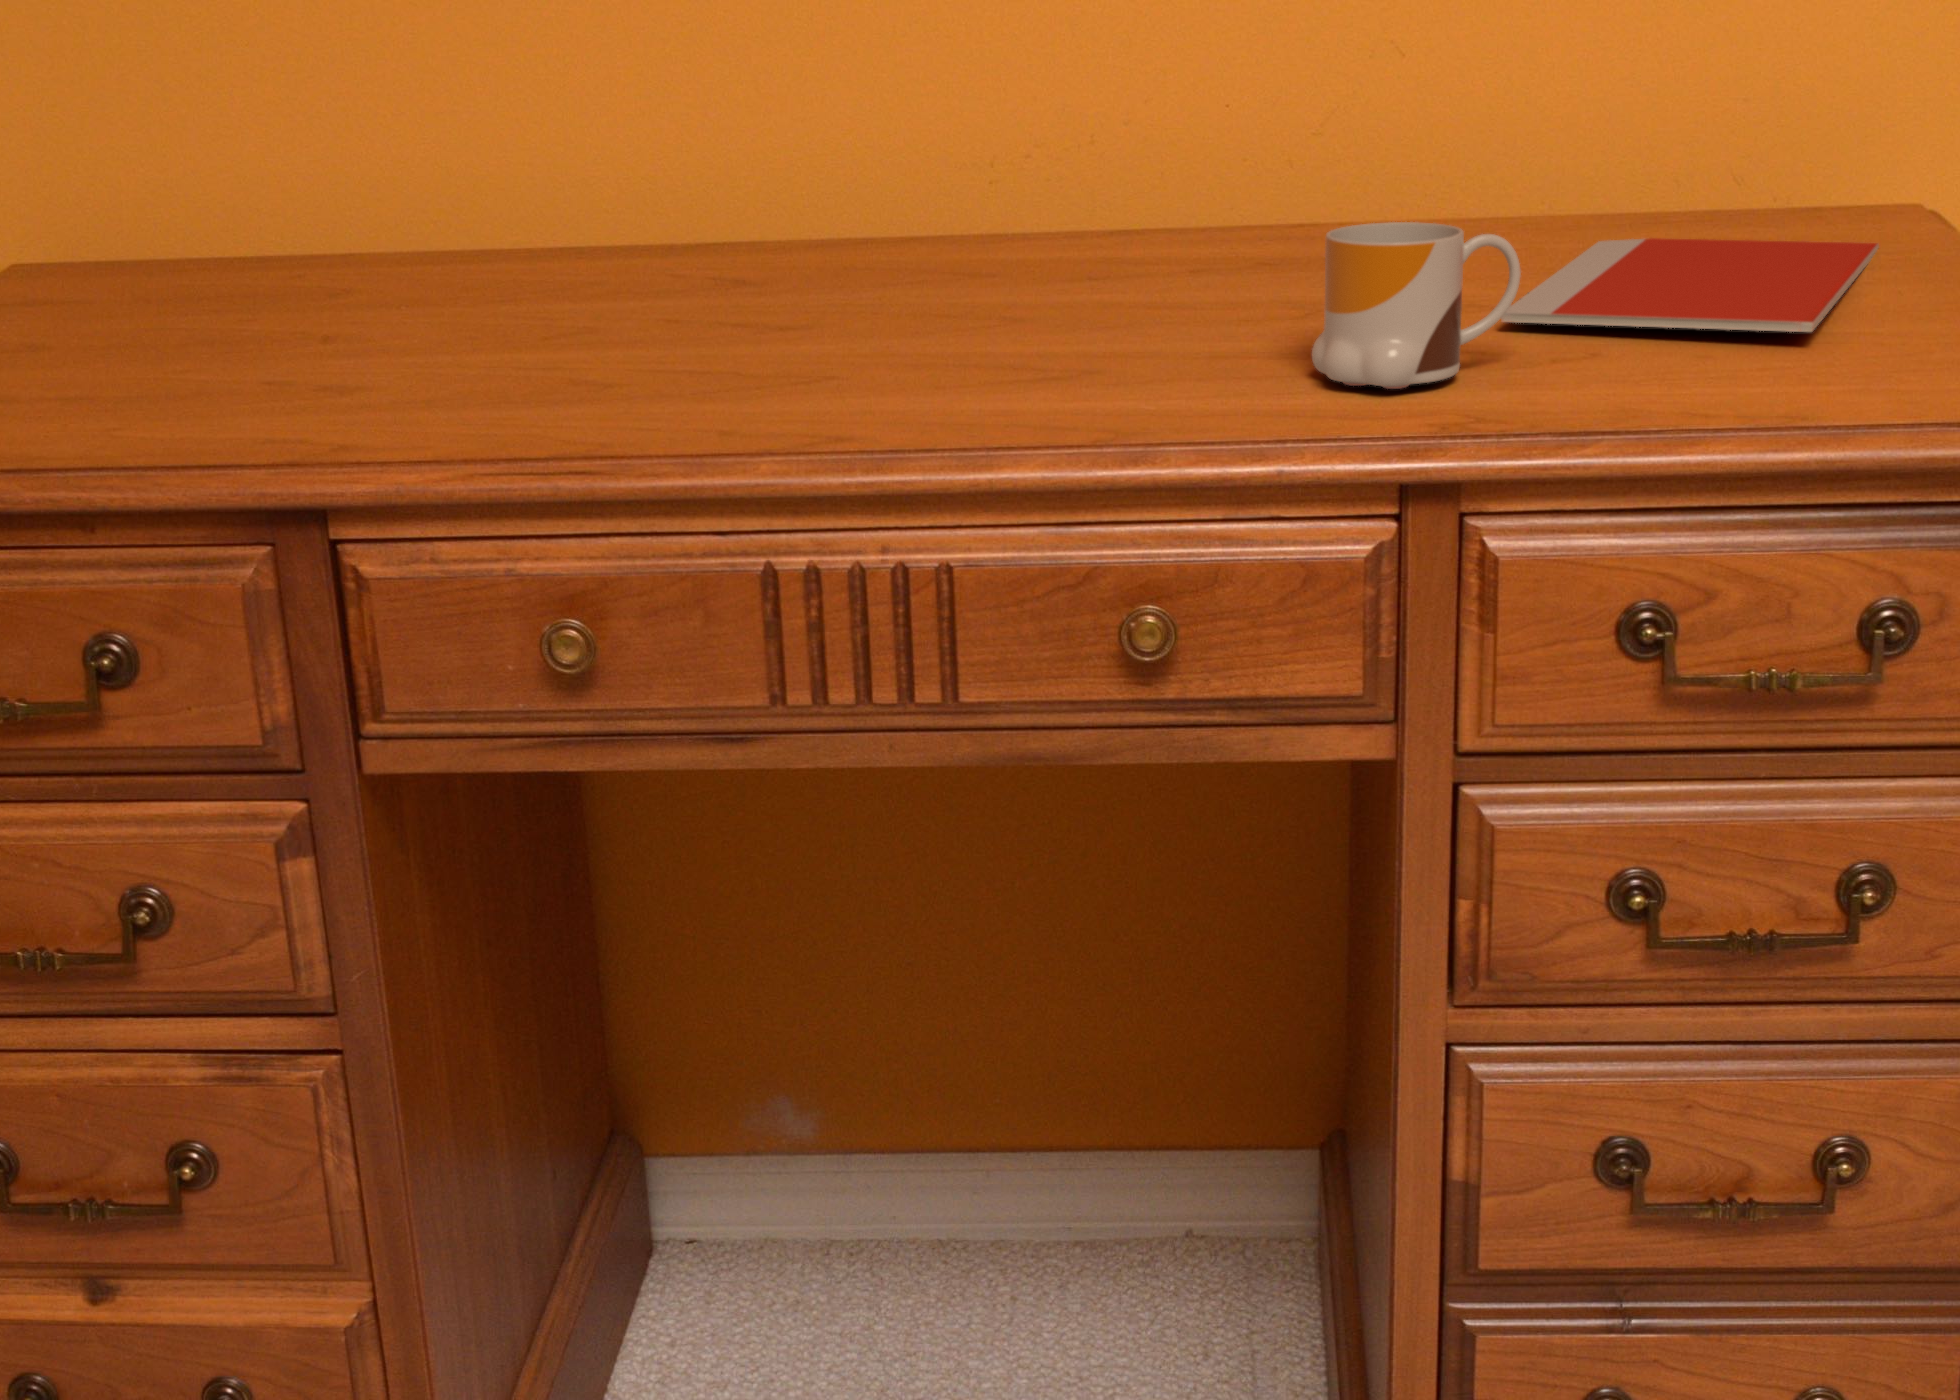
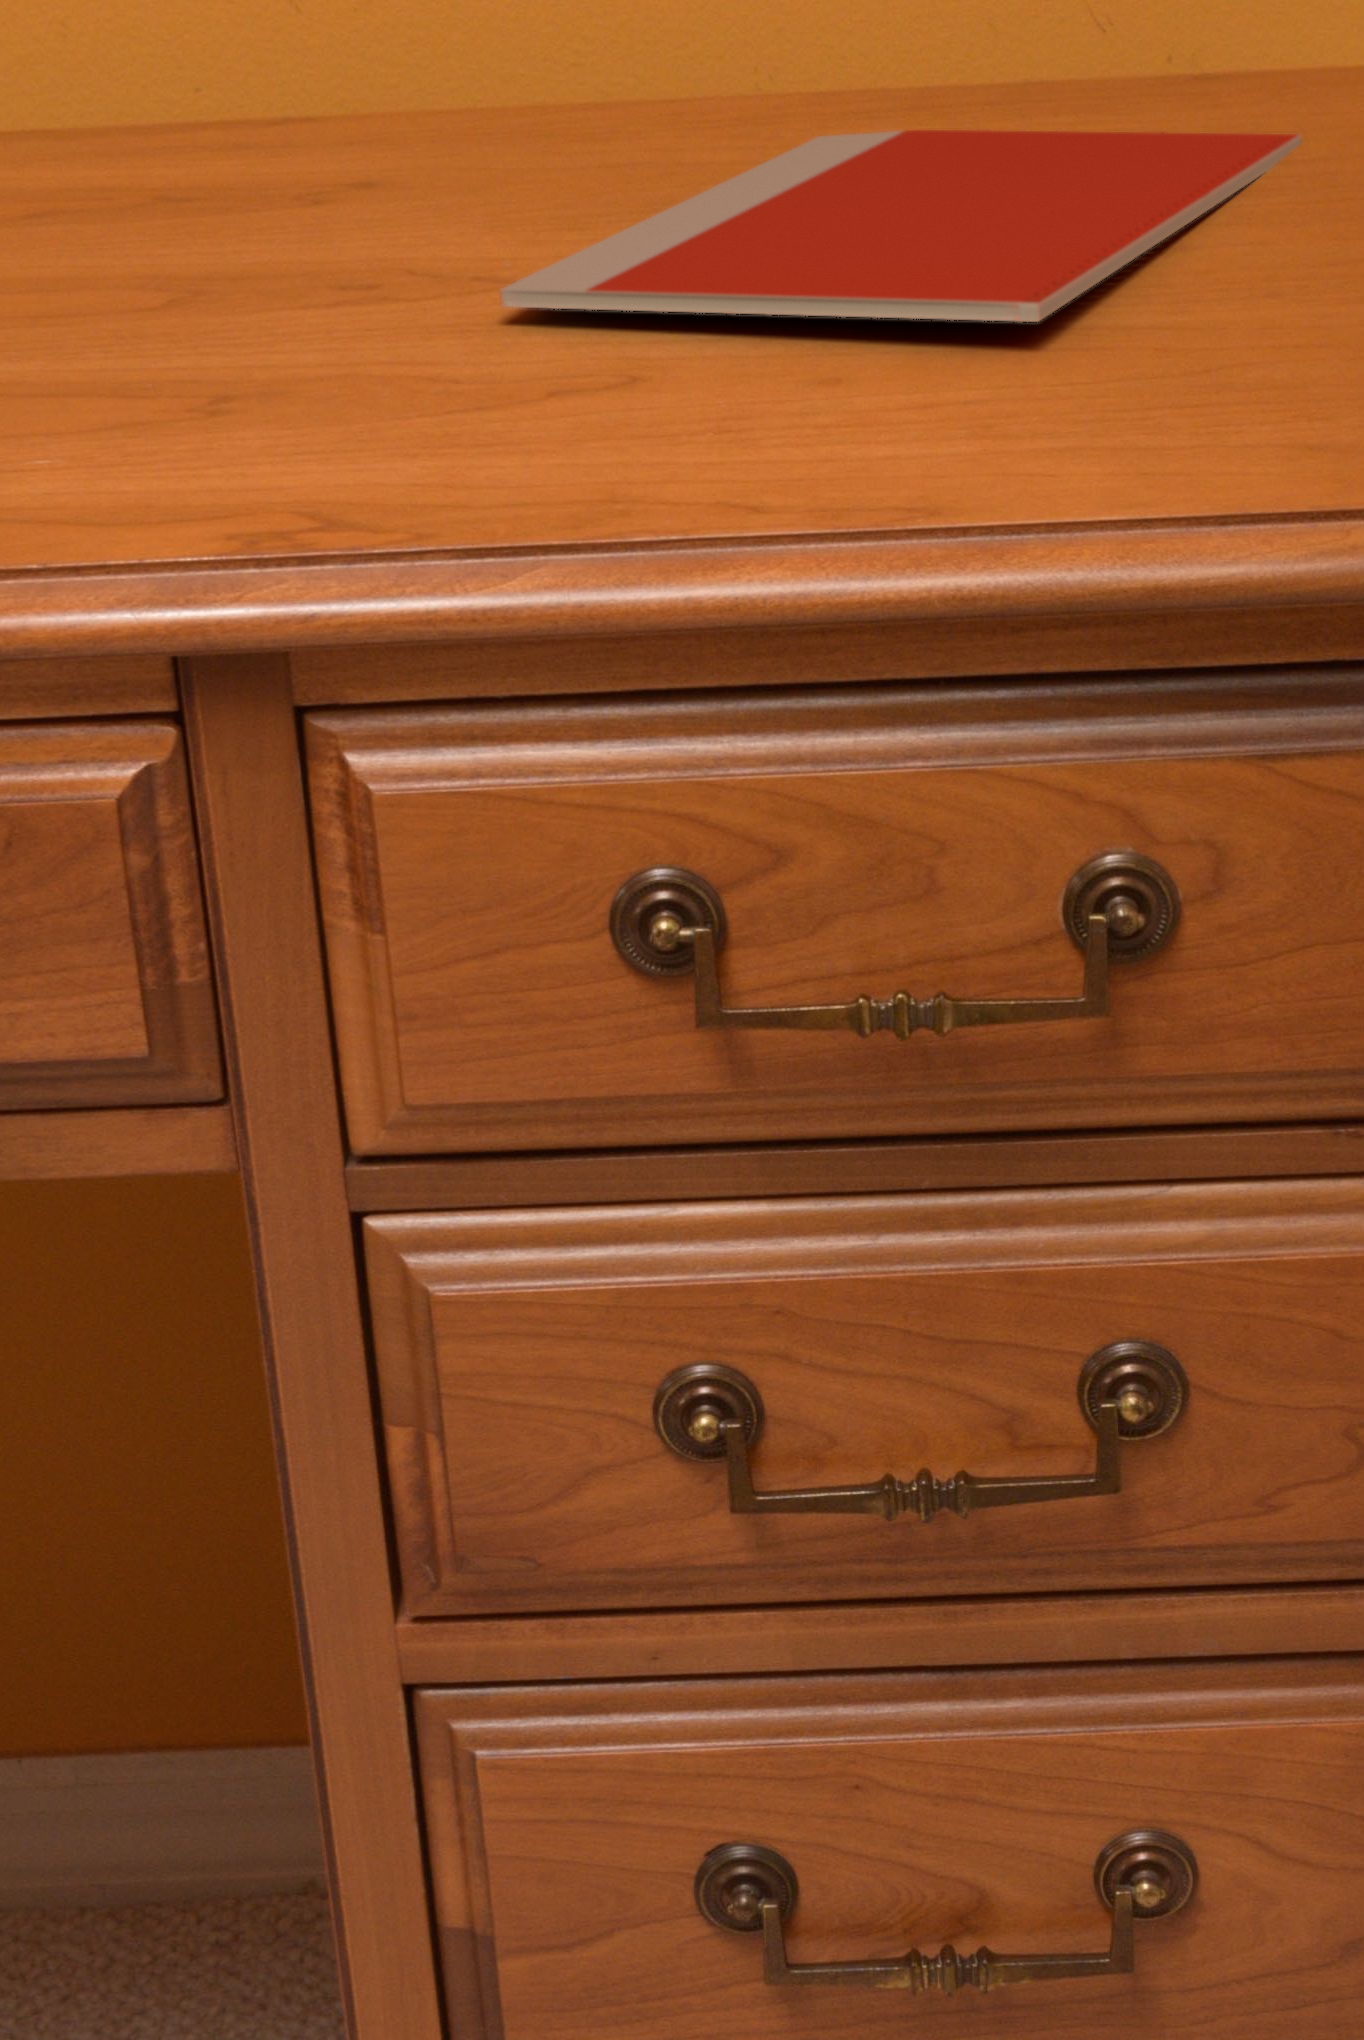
mug: present [1312,222,1521,389] -> none [60,123,456,453]

